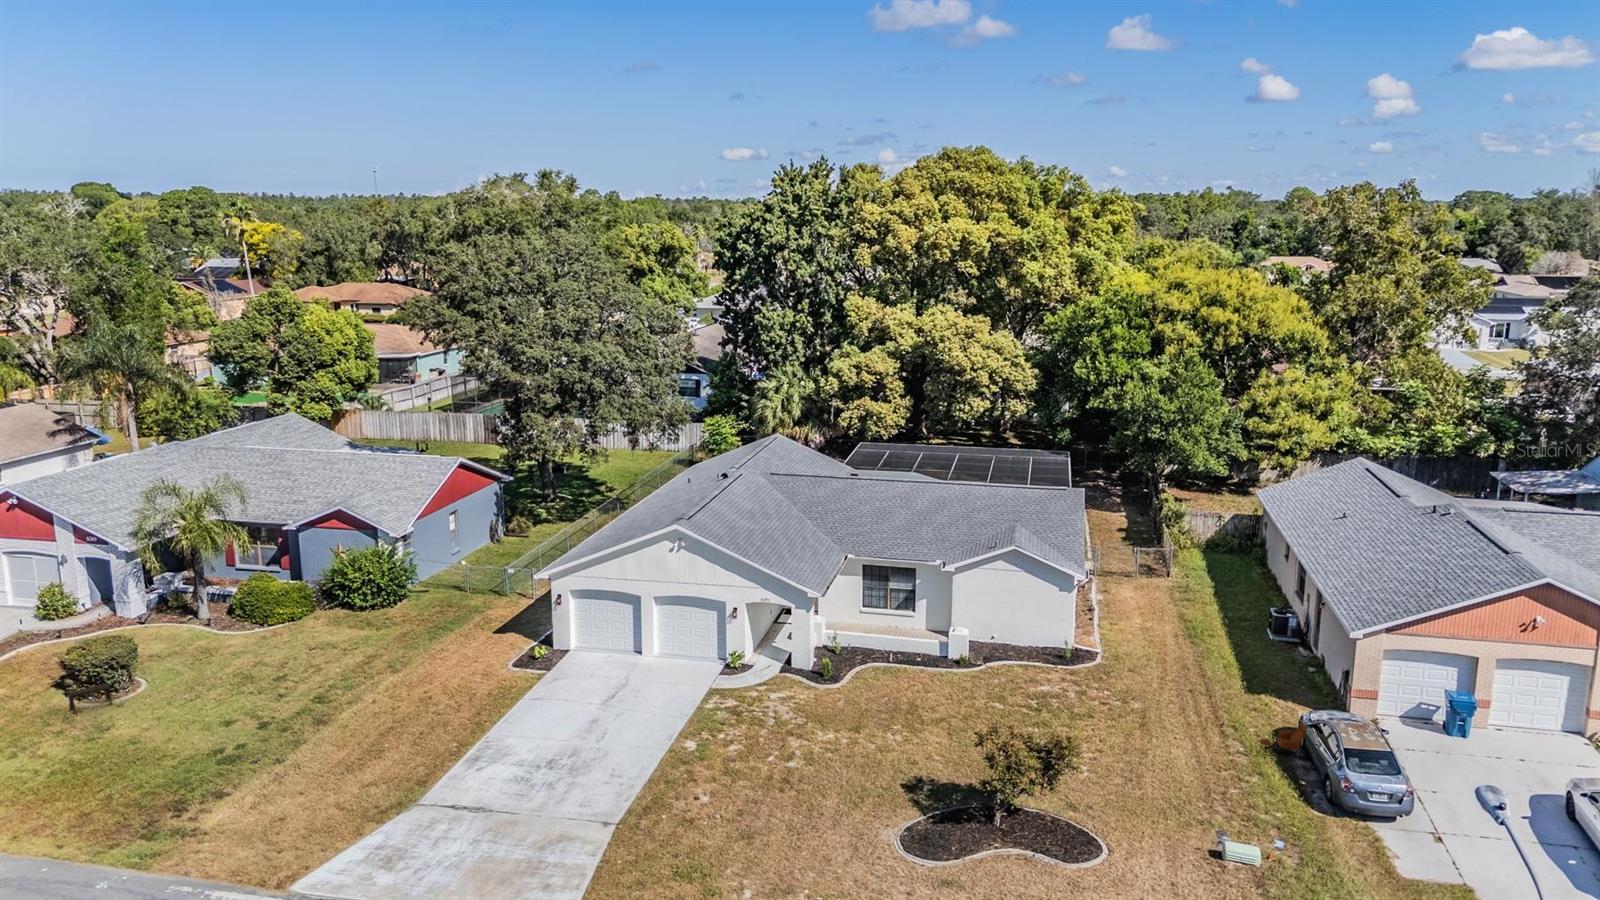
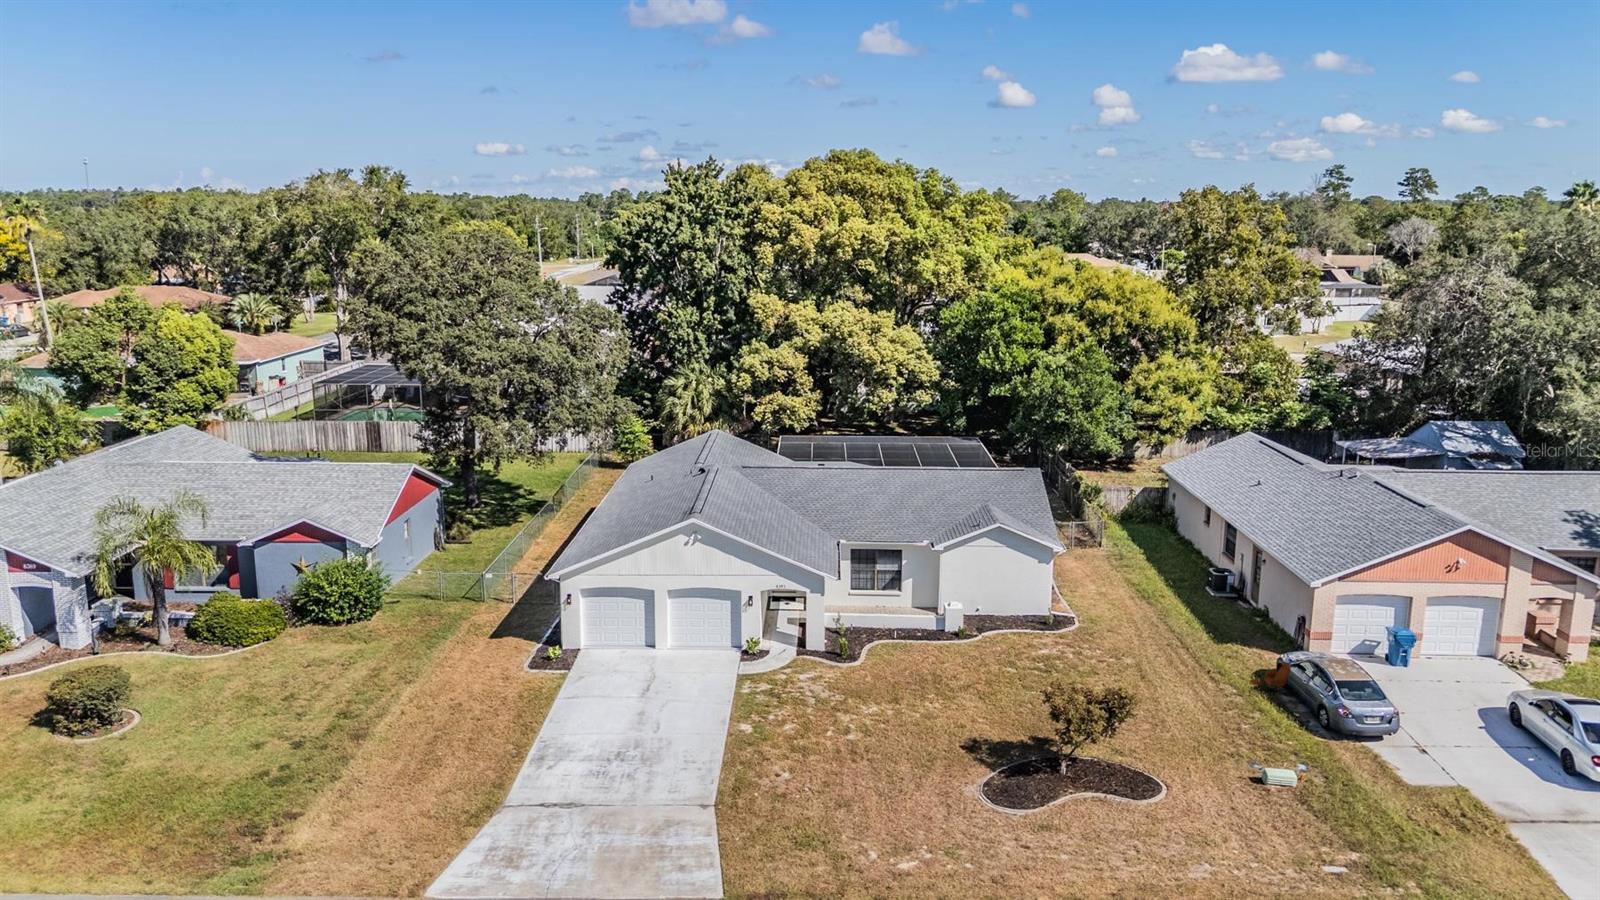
bench: present [68,683,112,714] -> none [21,726,73,764]

